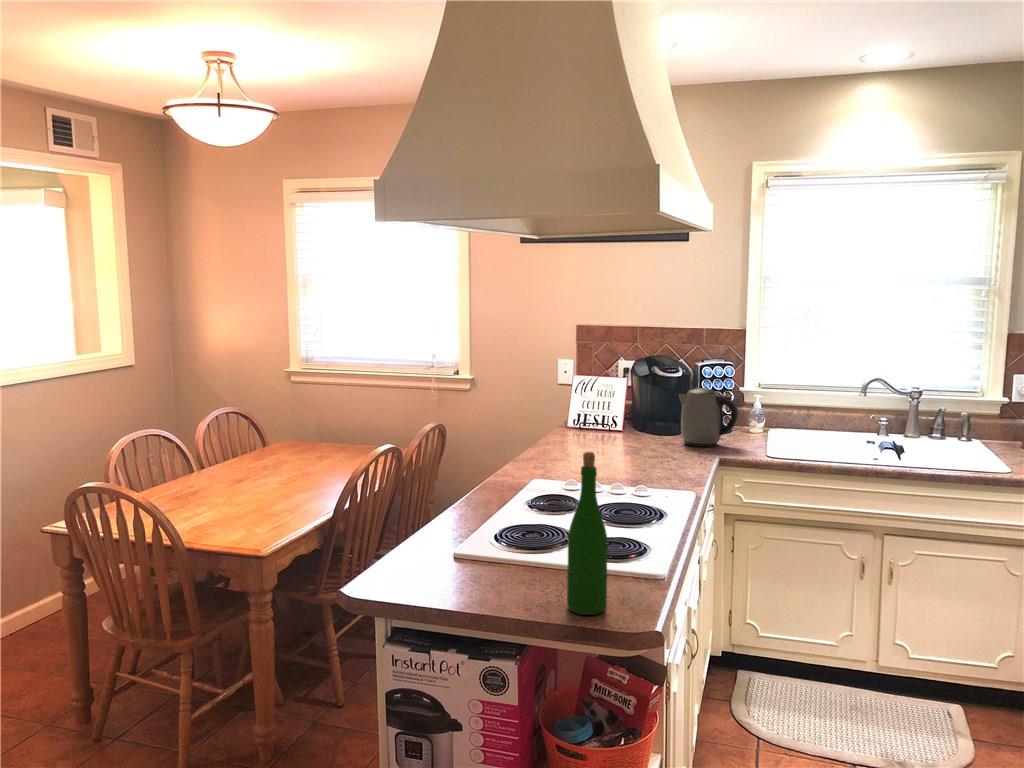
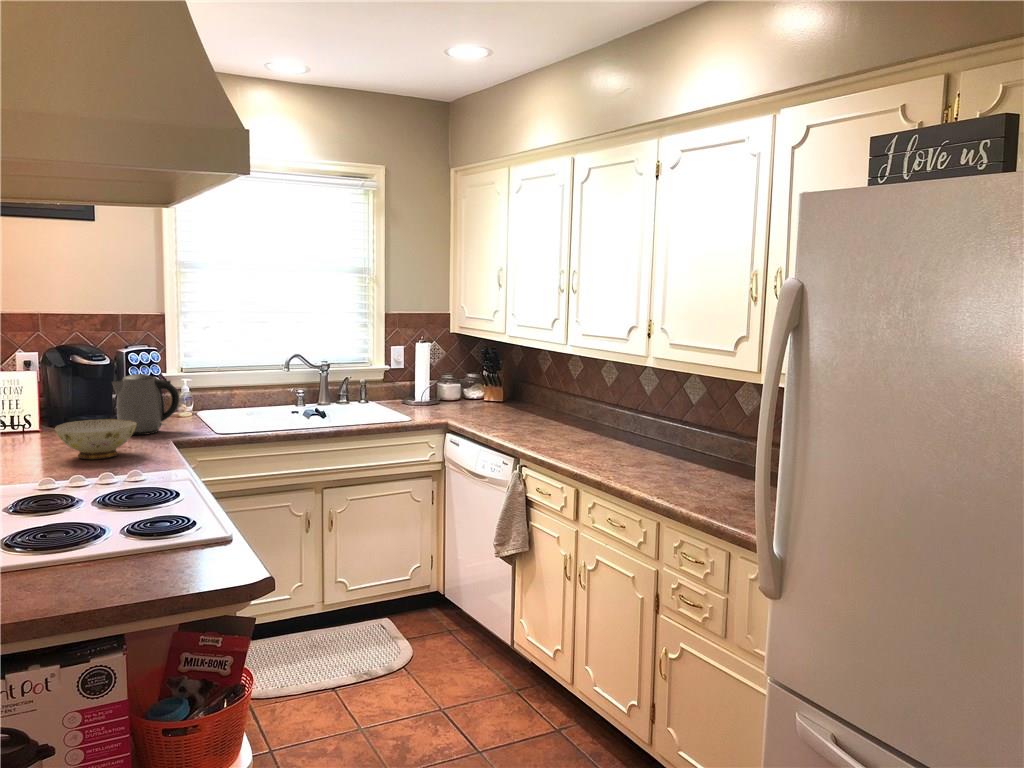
ceramic bowl: none [610,428,679,466] -> present [55,419,137,459]
wine bottle: present [567,452,608,615] -> none [161,420,207,585]

